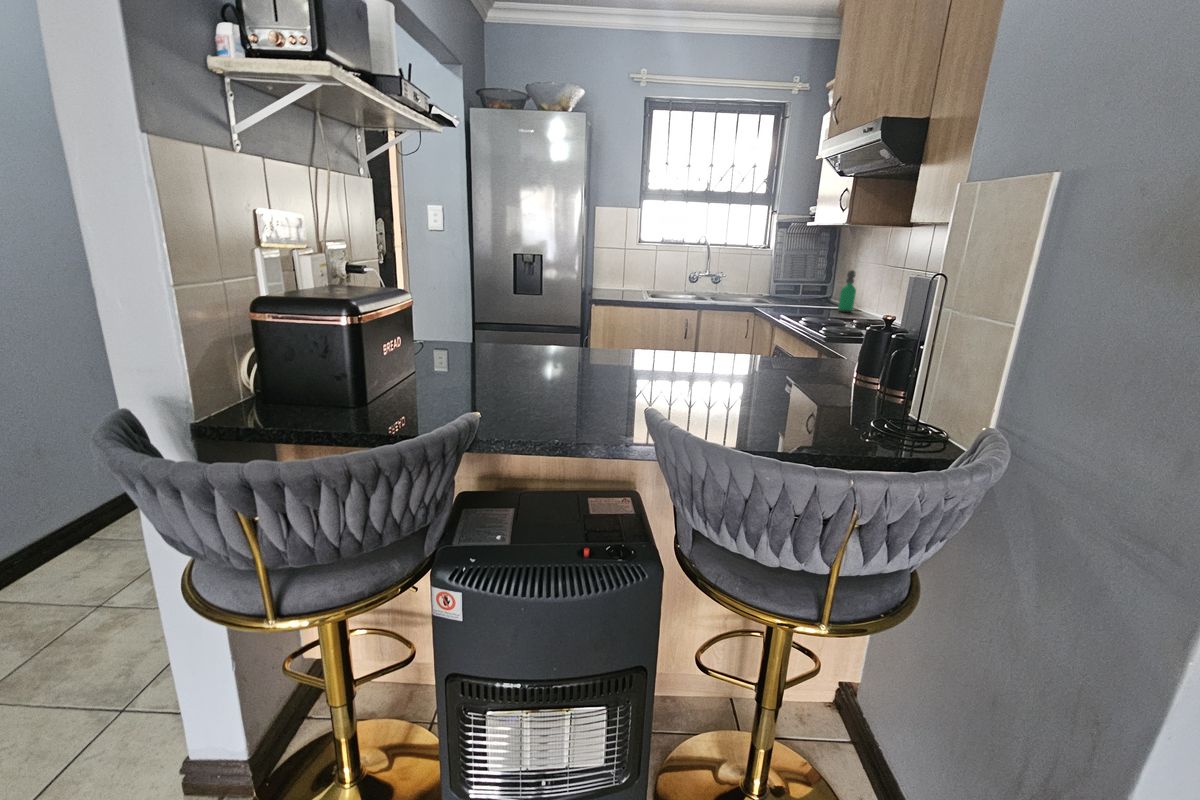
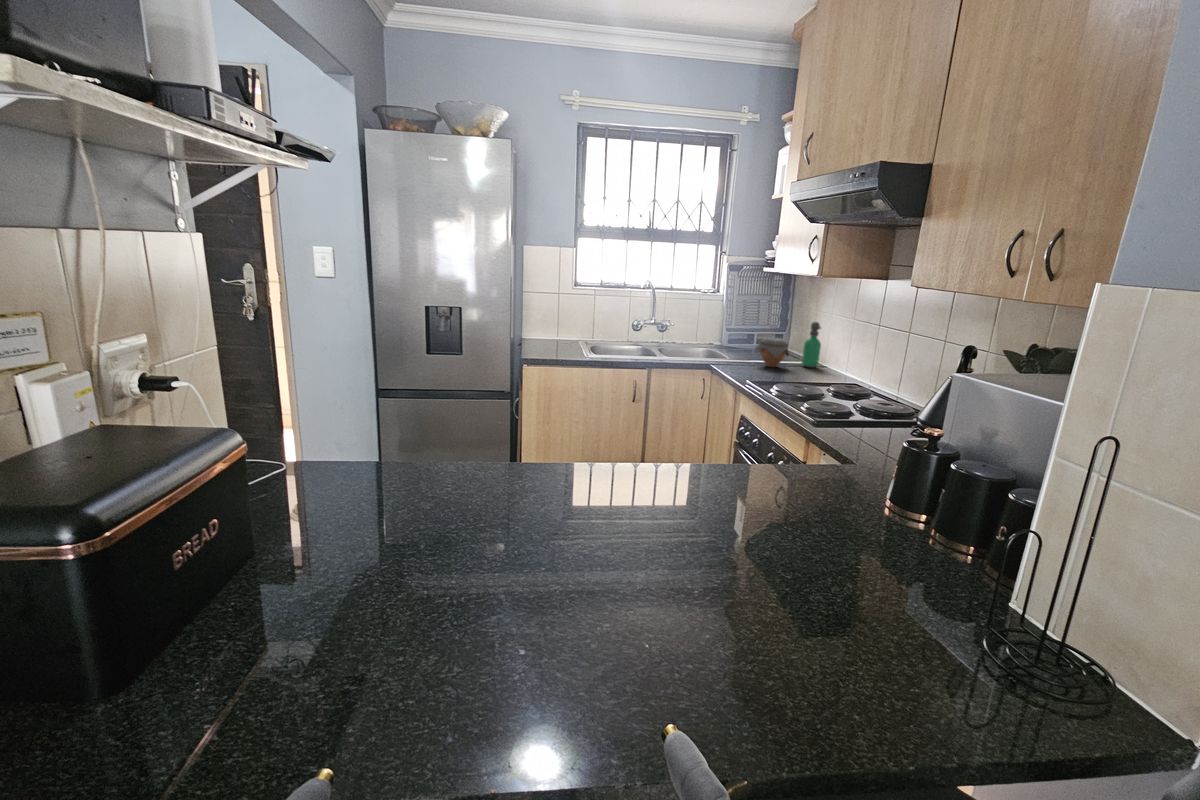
jar: none [795,284,825,311] -> present [756,337,789,367]

